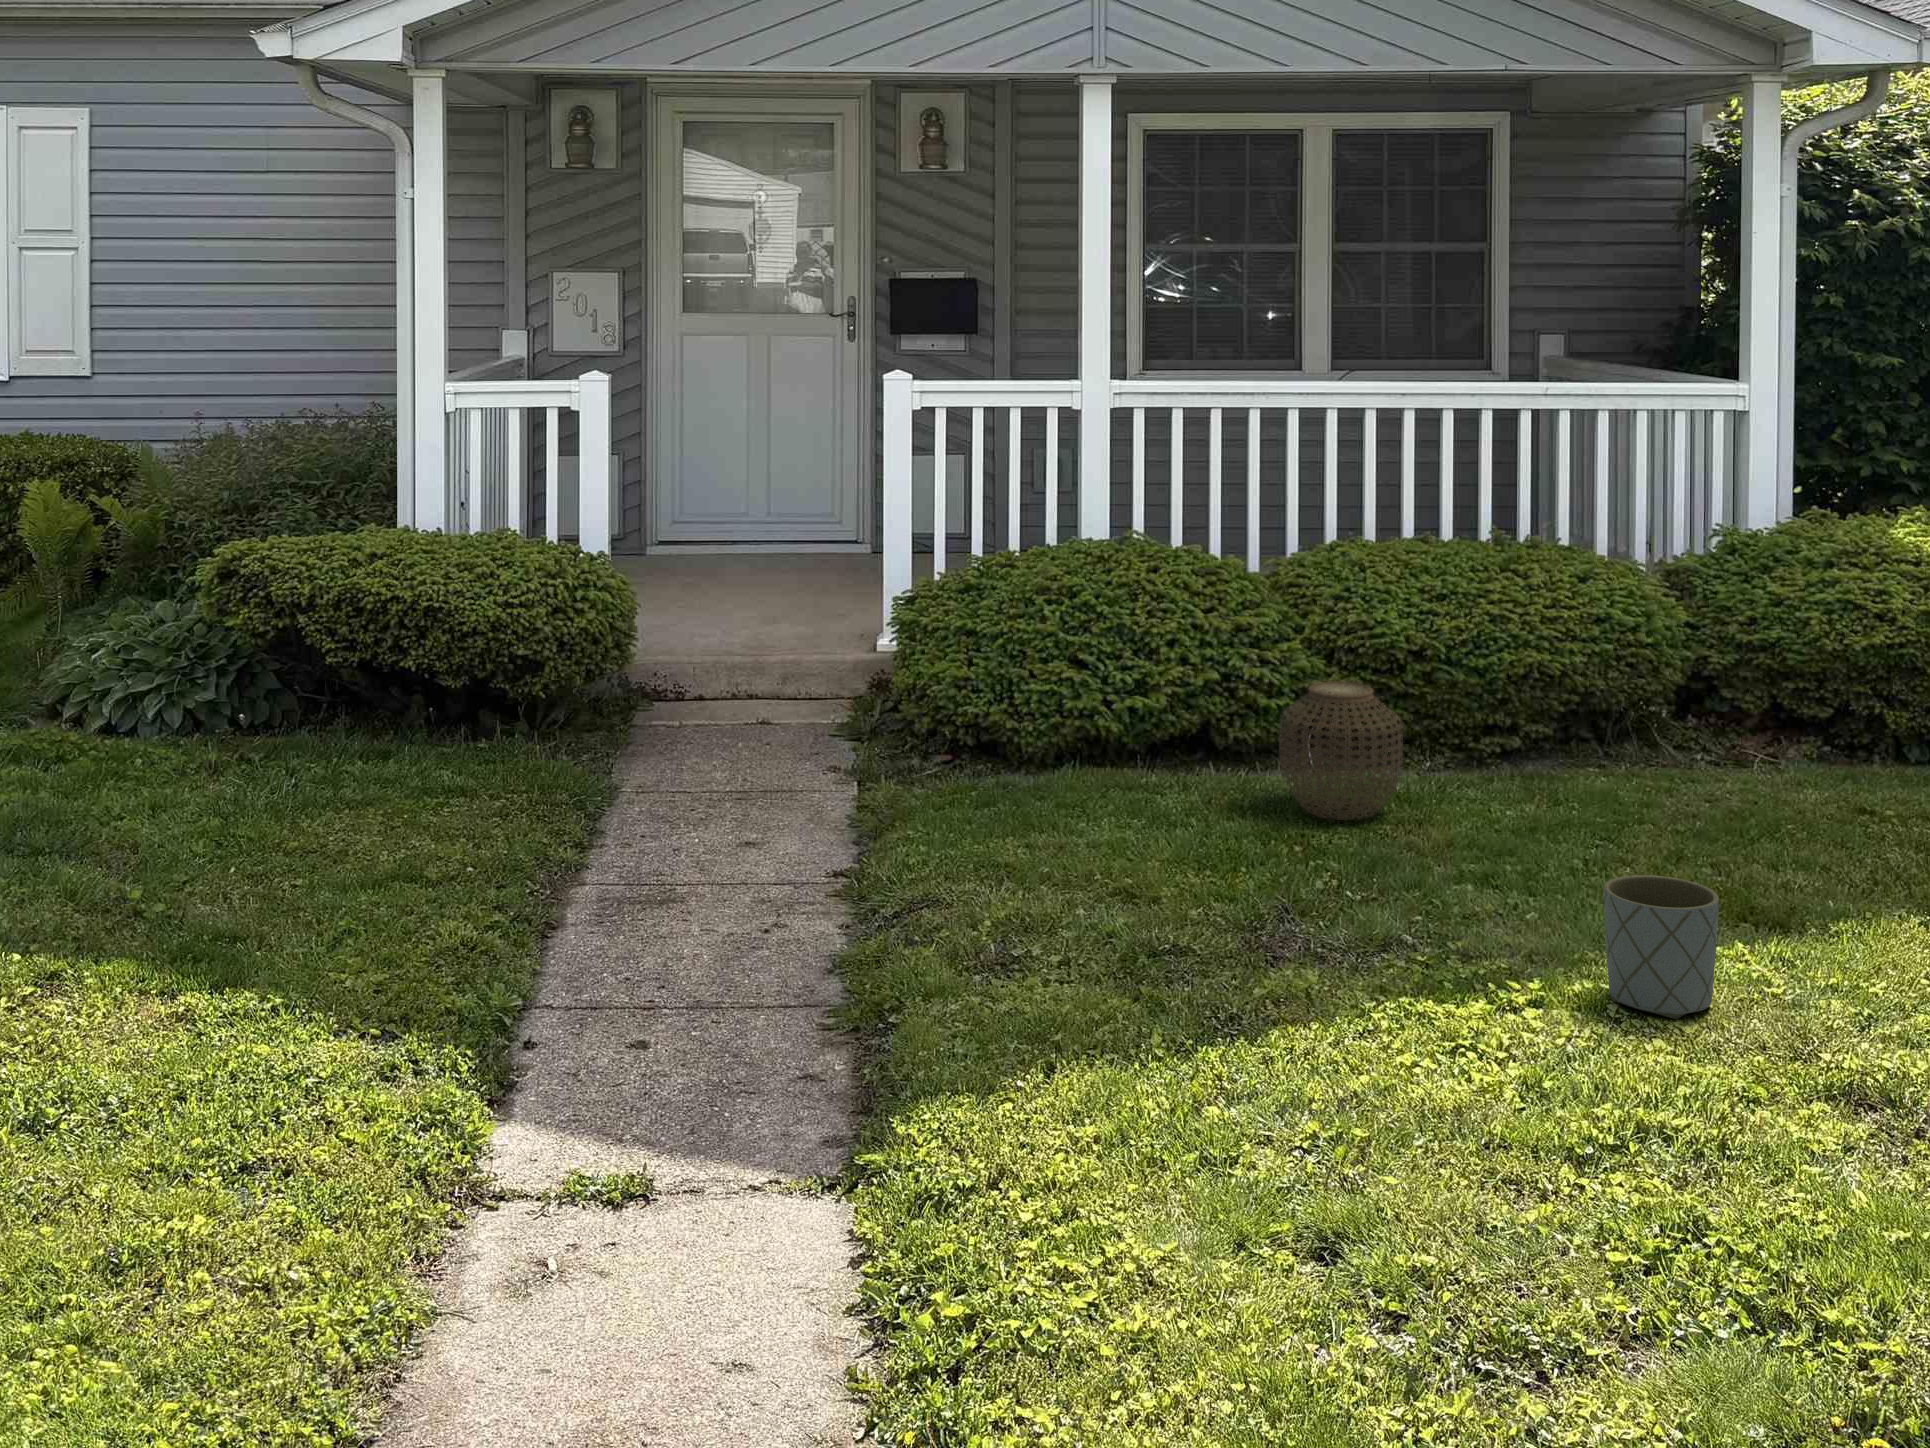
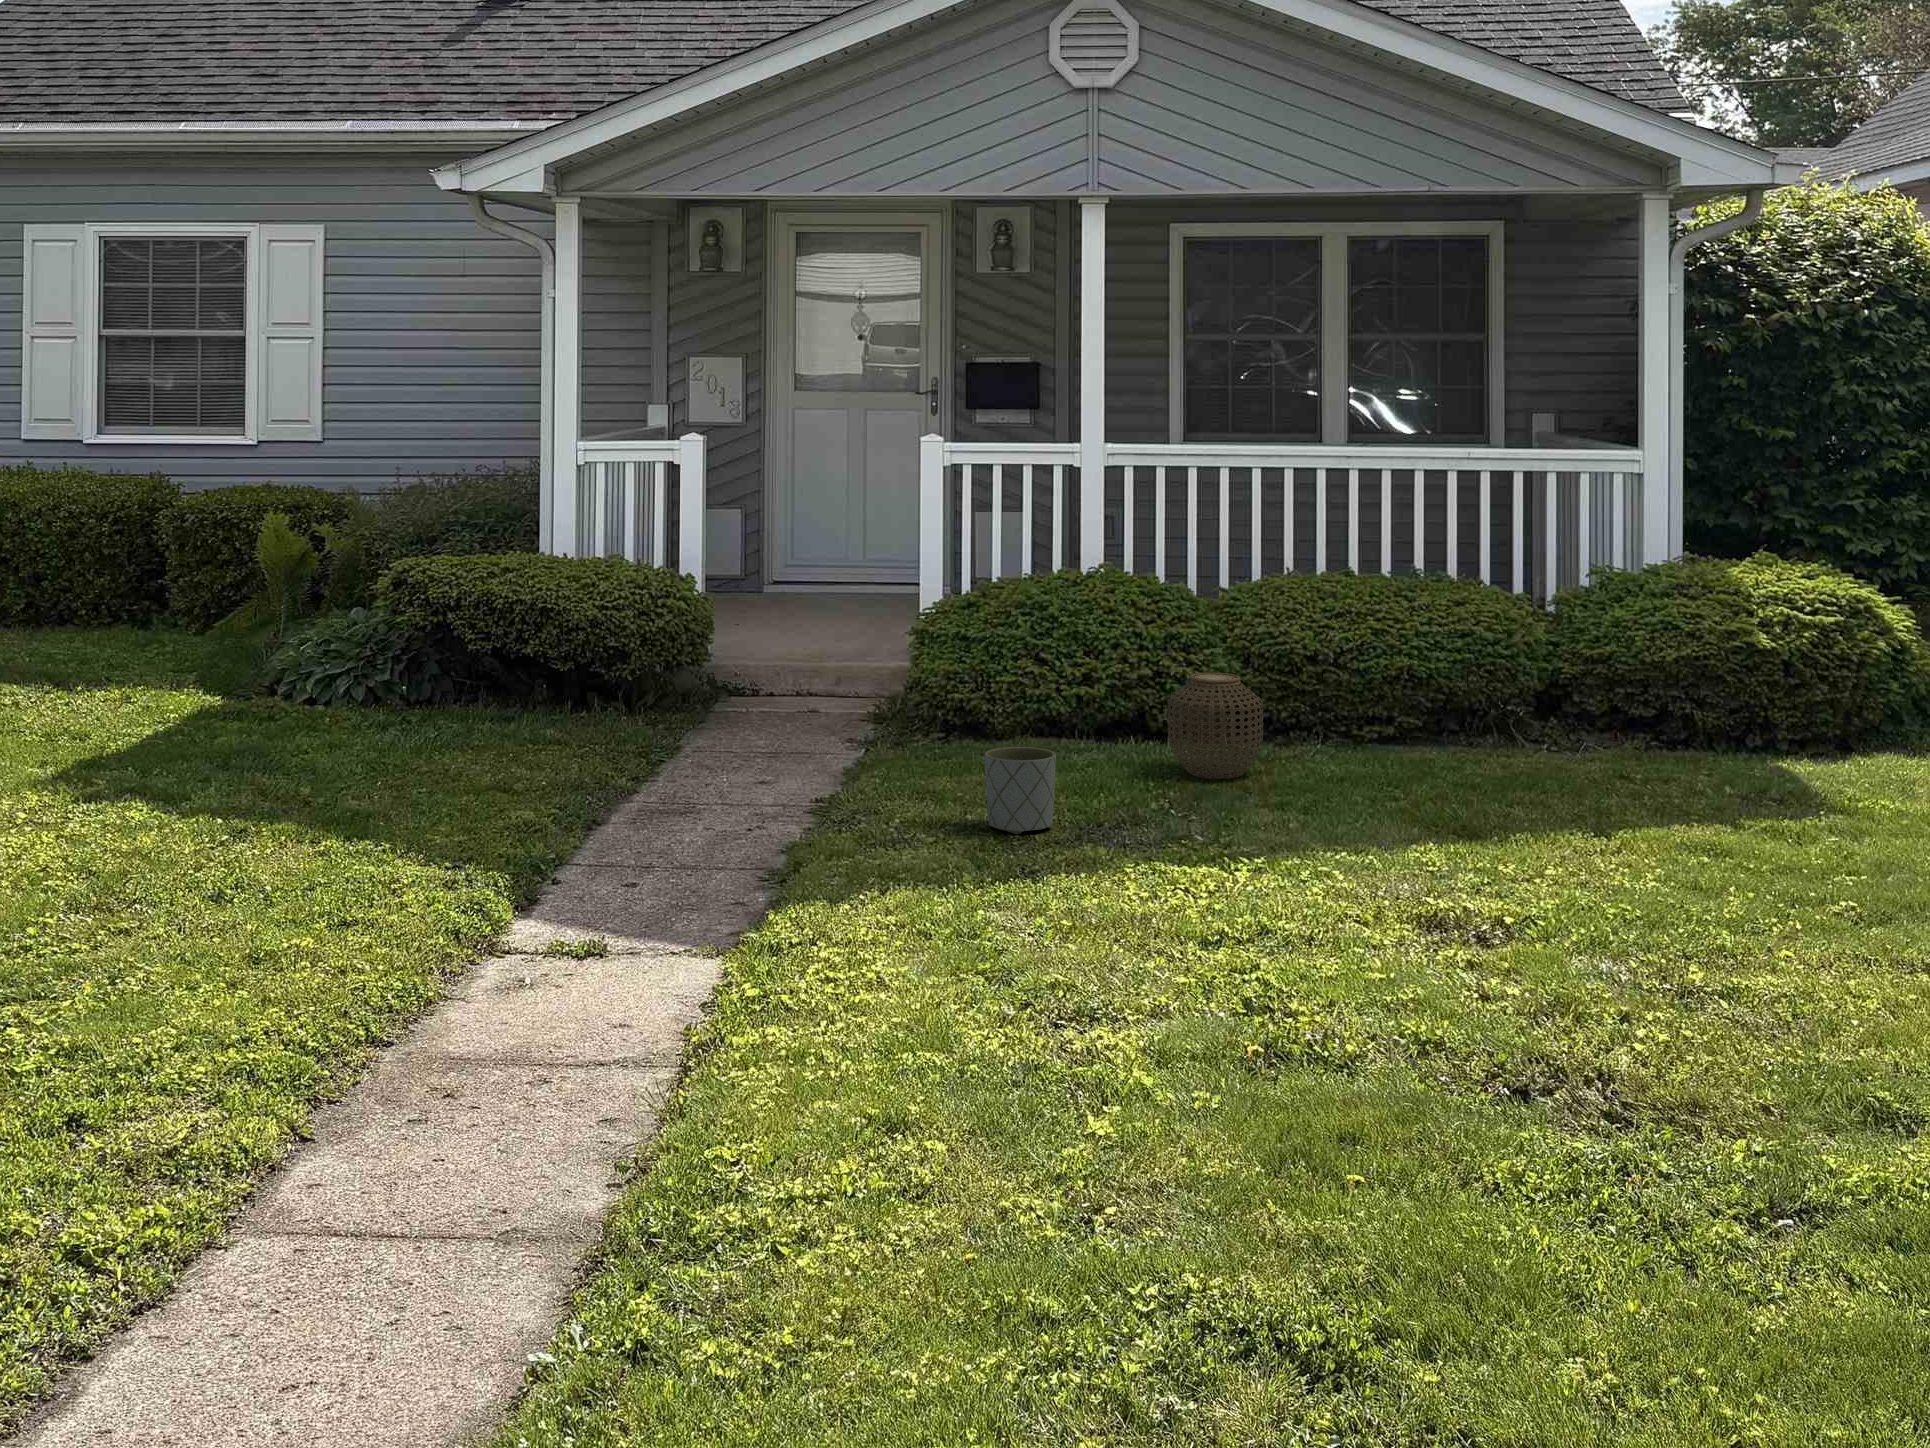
planter: present [1604,875,1719,1019] -> present [985,747,1056,834]

